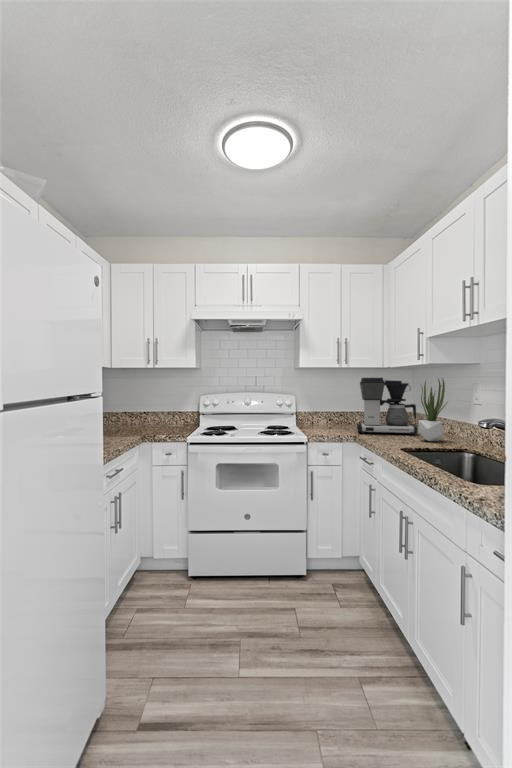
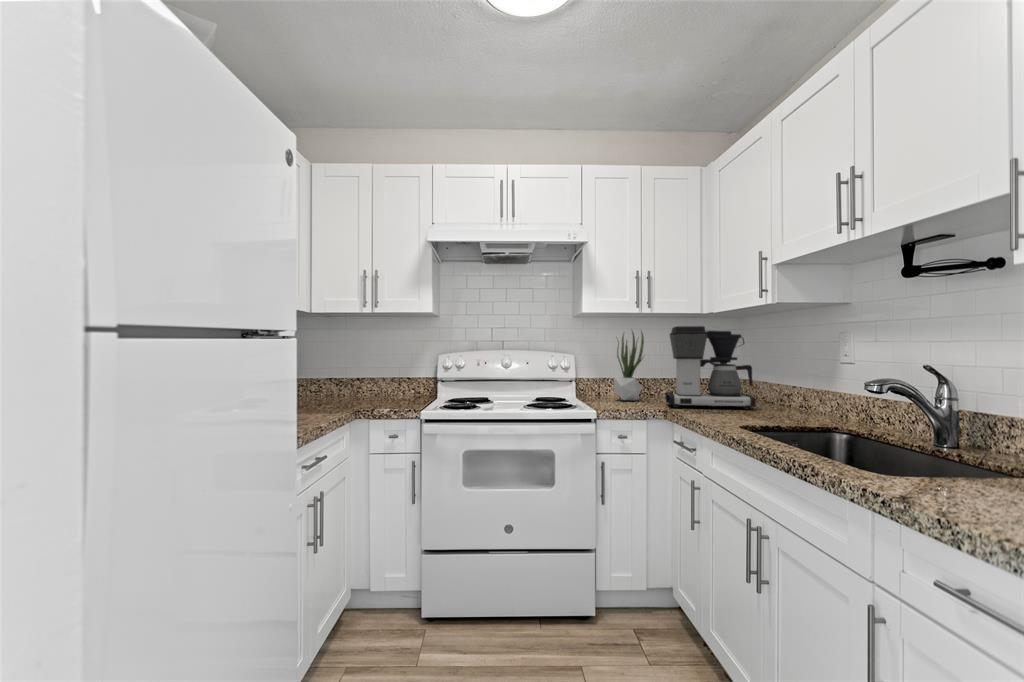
potted plant: present [418,378,447,441] -> present [614,331,644,401]

